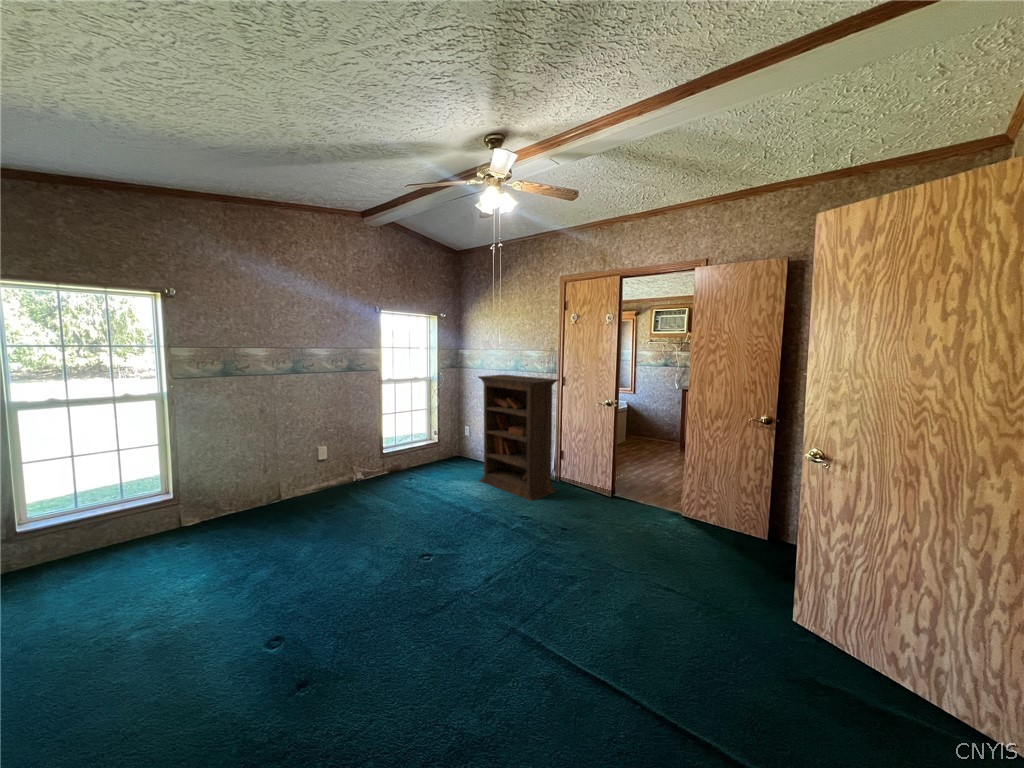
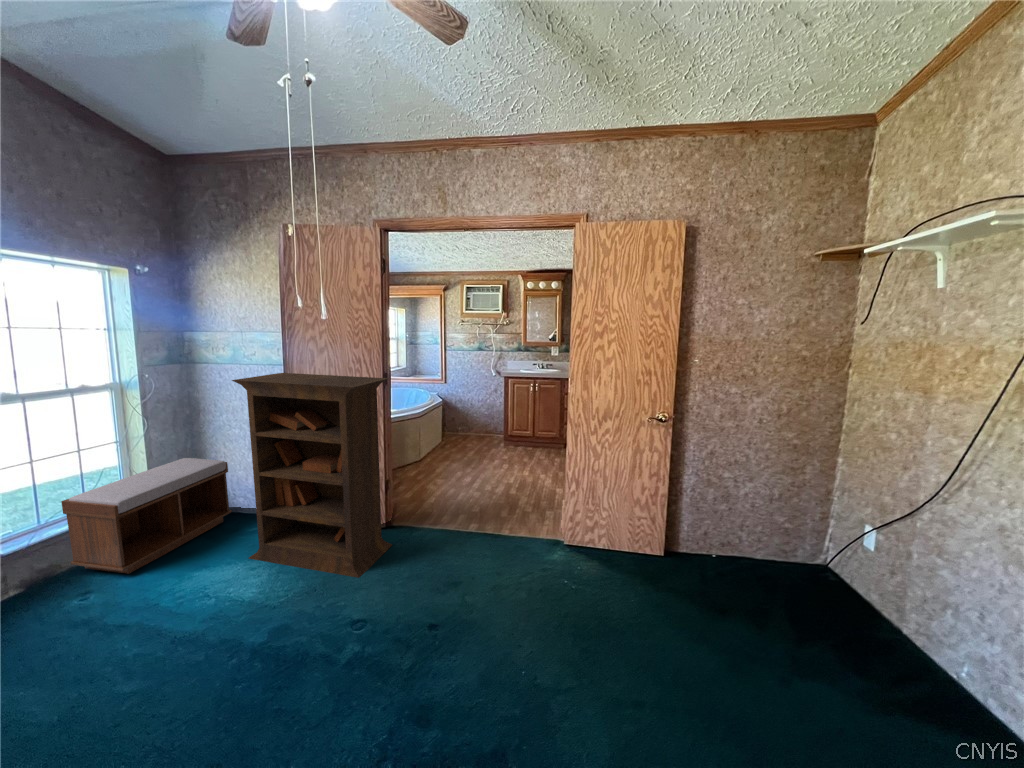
bench: none [405,423,474,476] -> present [61,458,232,574]

